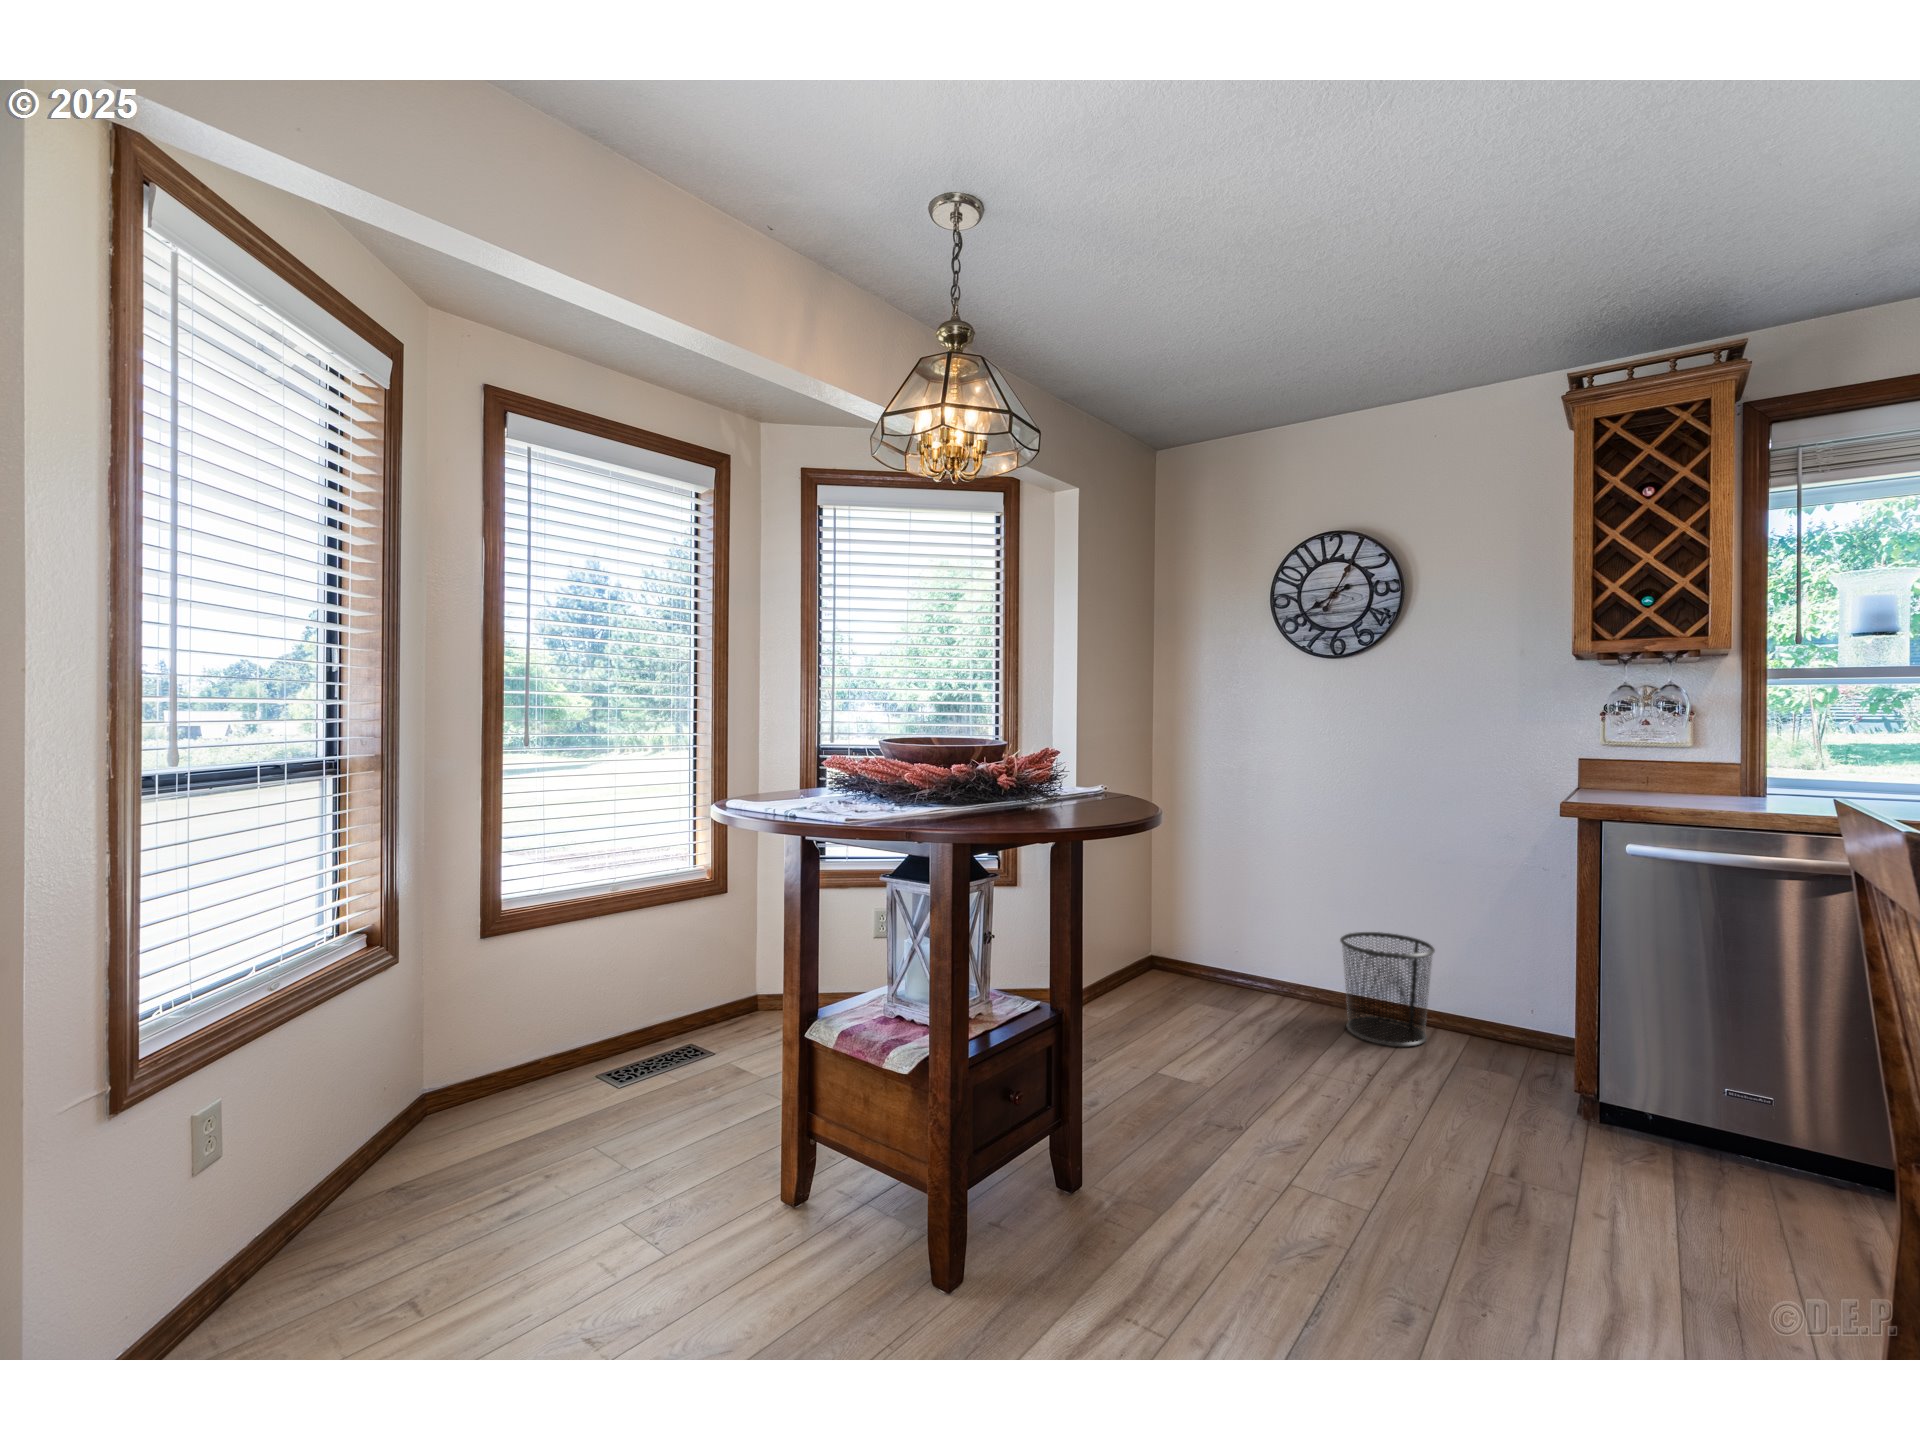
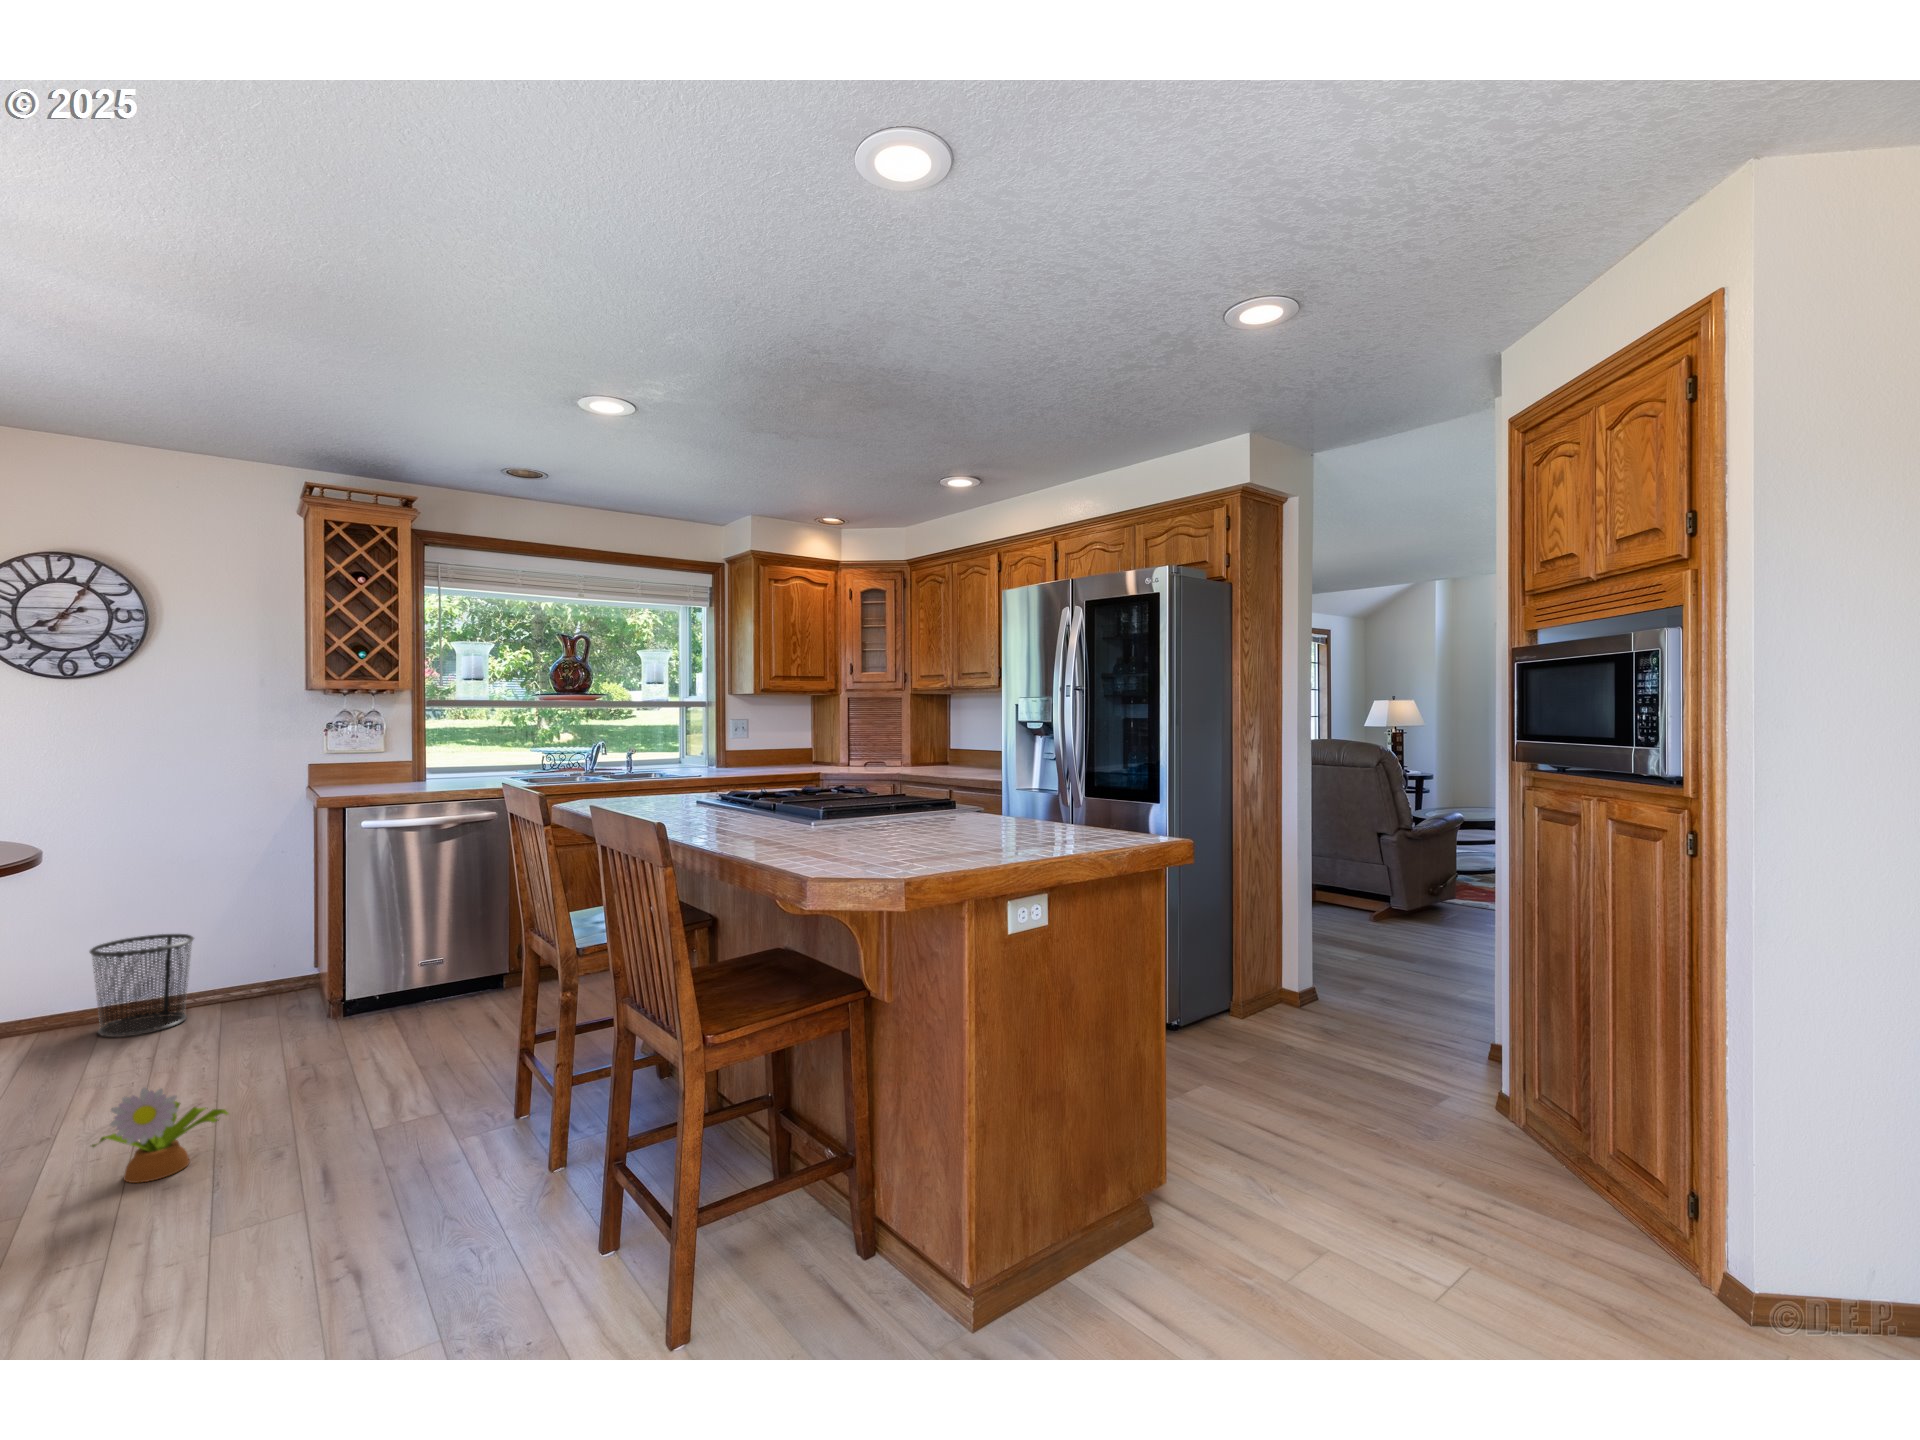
decorative plant: none [1199,1154,1337,1283] -> present [92,1087,228,1183]

